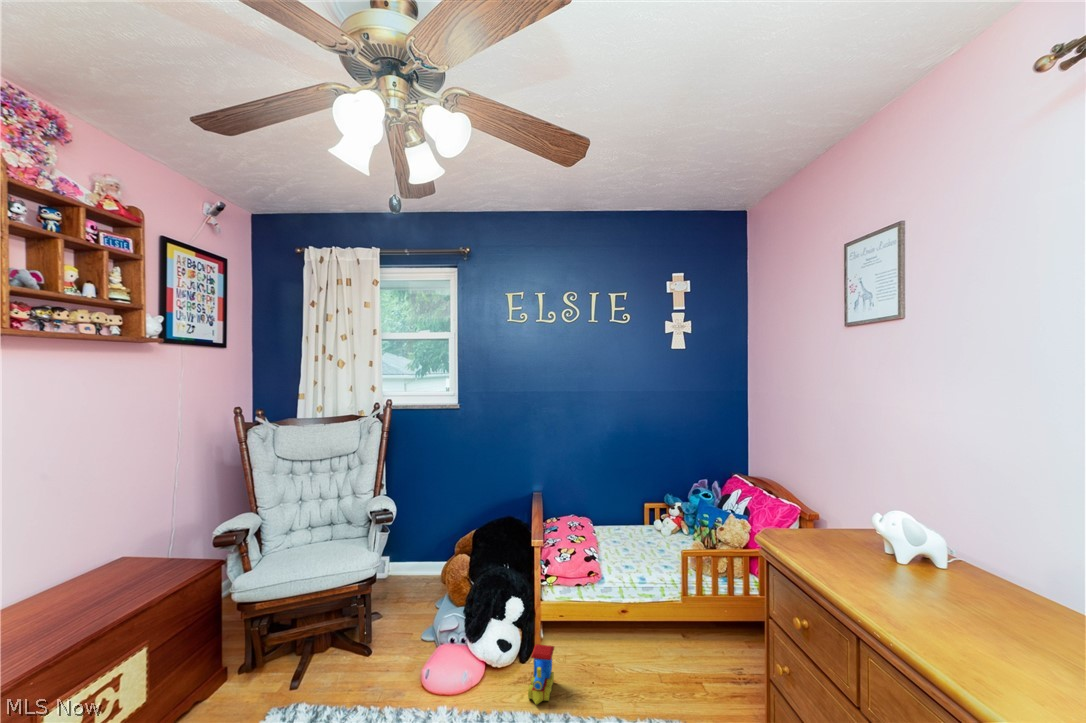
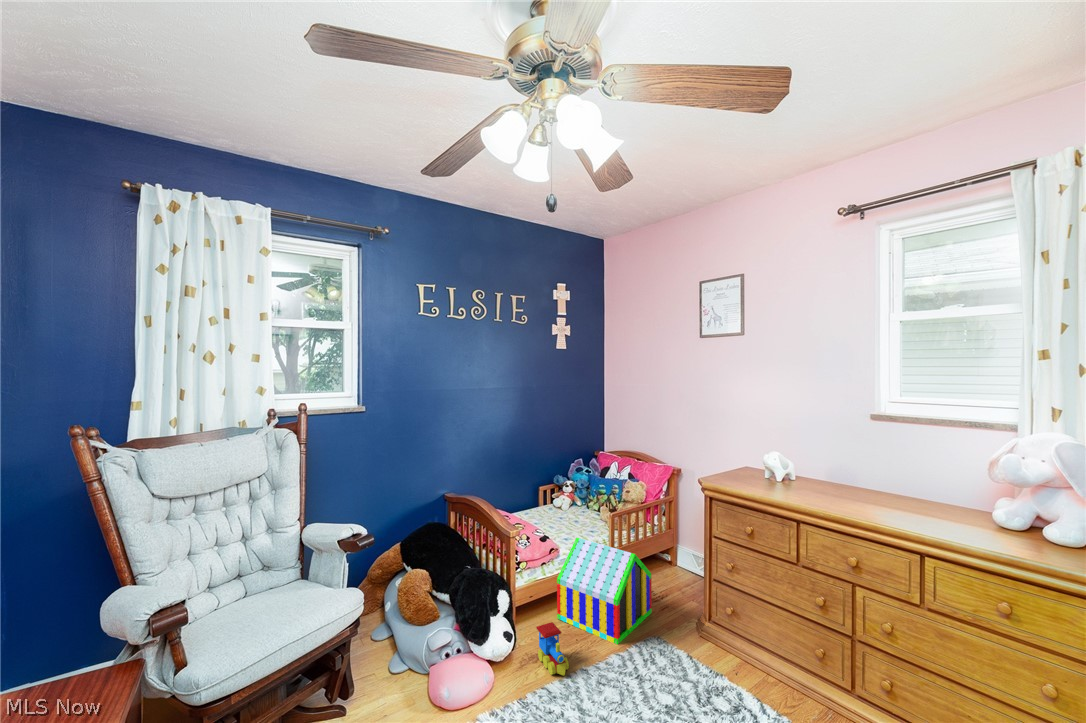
toy house: none [594,566,708,703] -> present [557,538,652,644]

